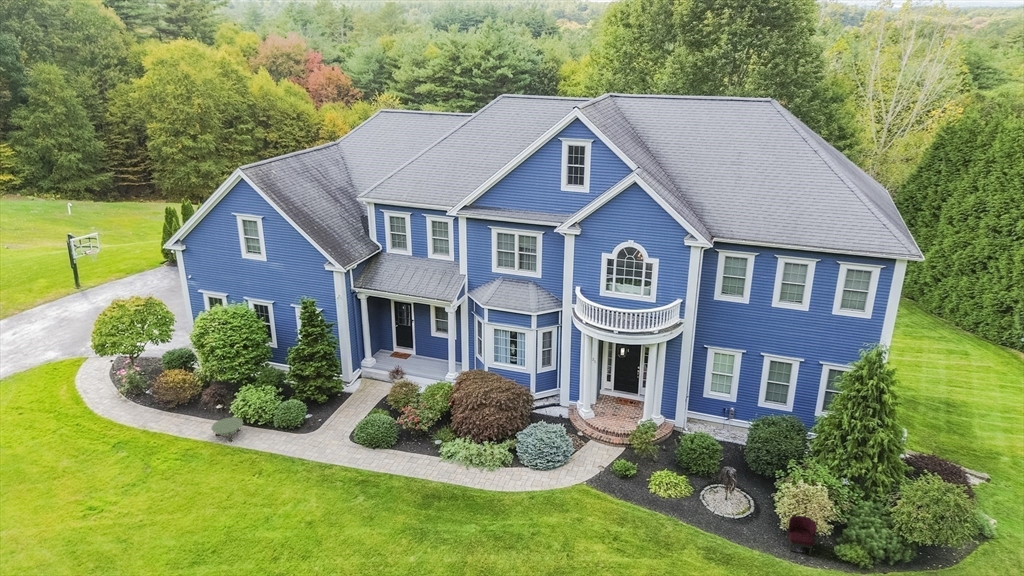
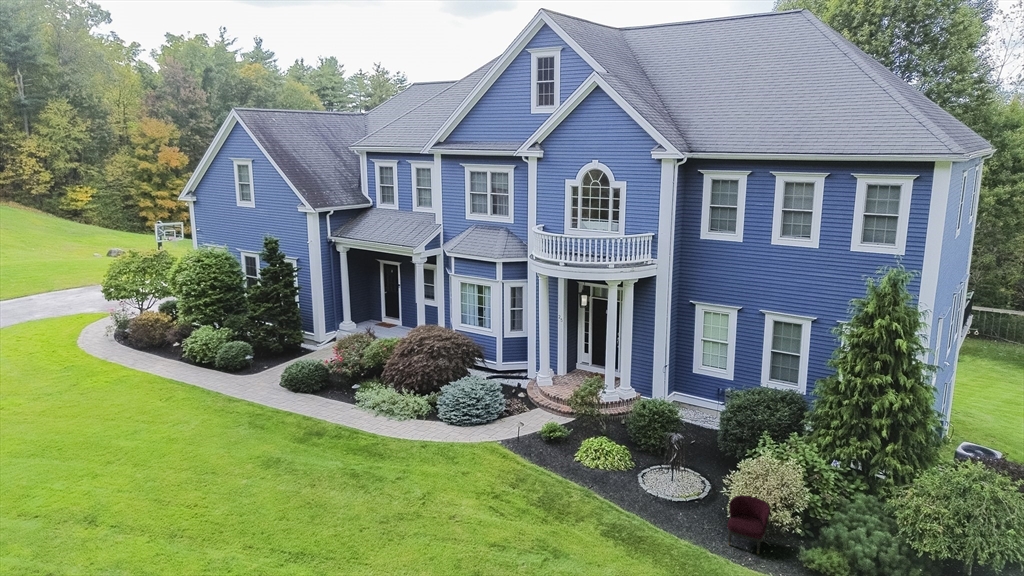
round table: present [212,417,243,442] -> none [154,350,188,371]

